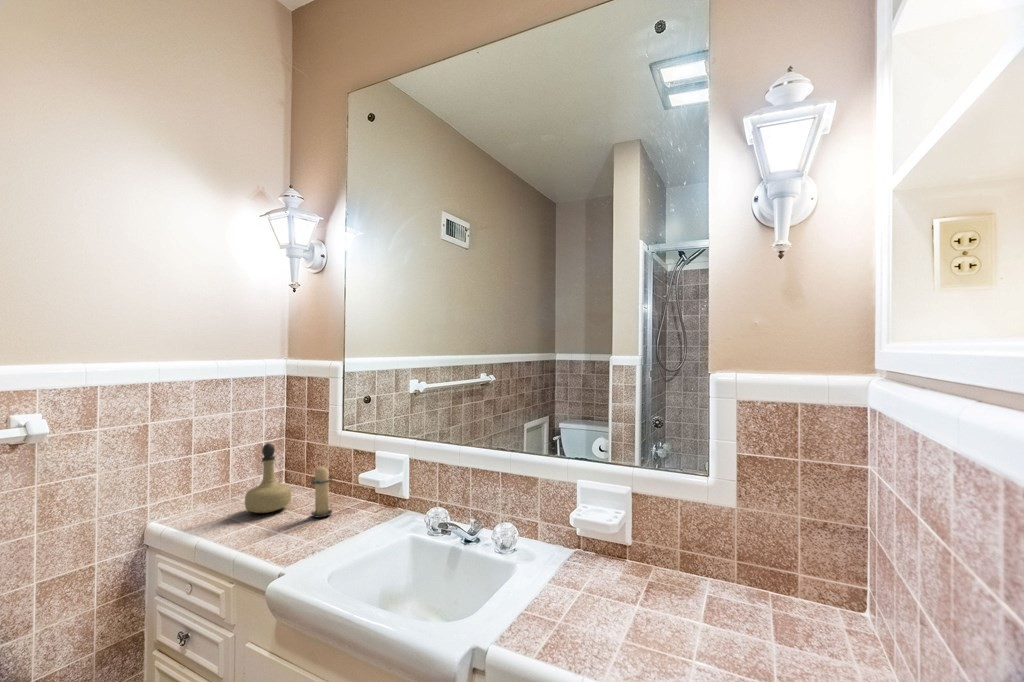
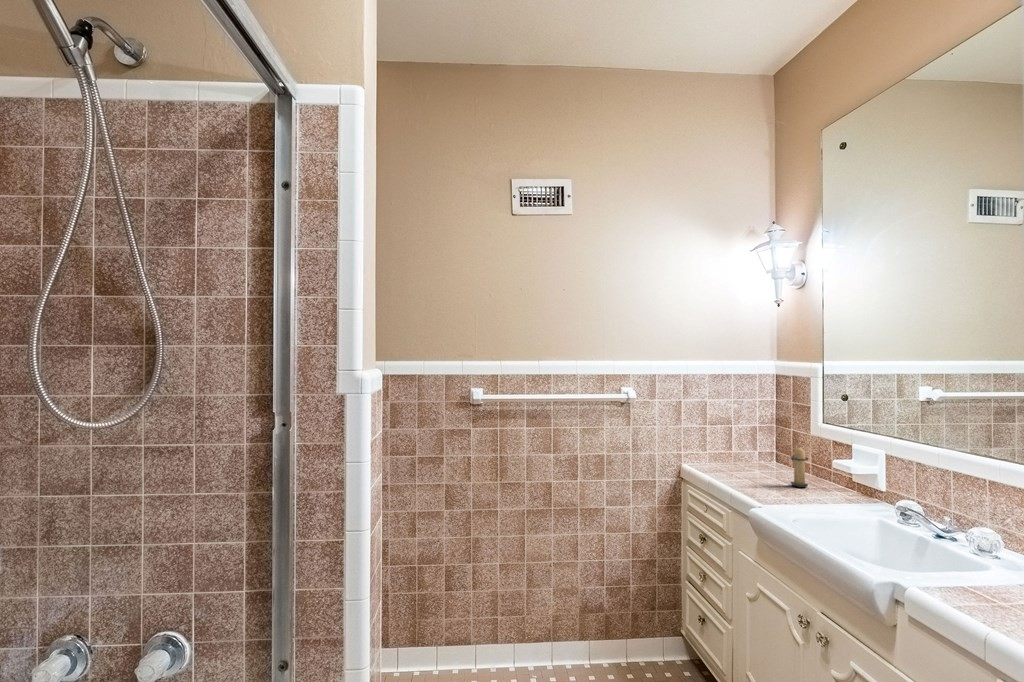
perfume bottle: present [245,443,291,513] -> none [743,424,777,476]

